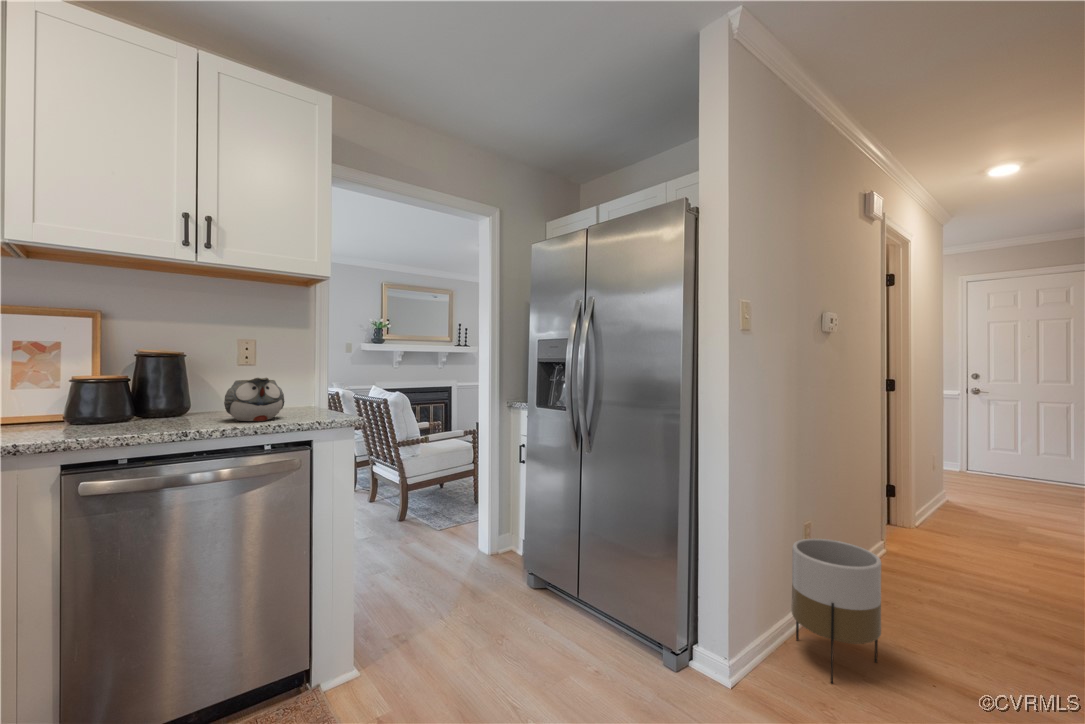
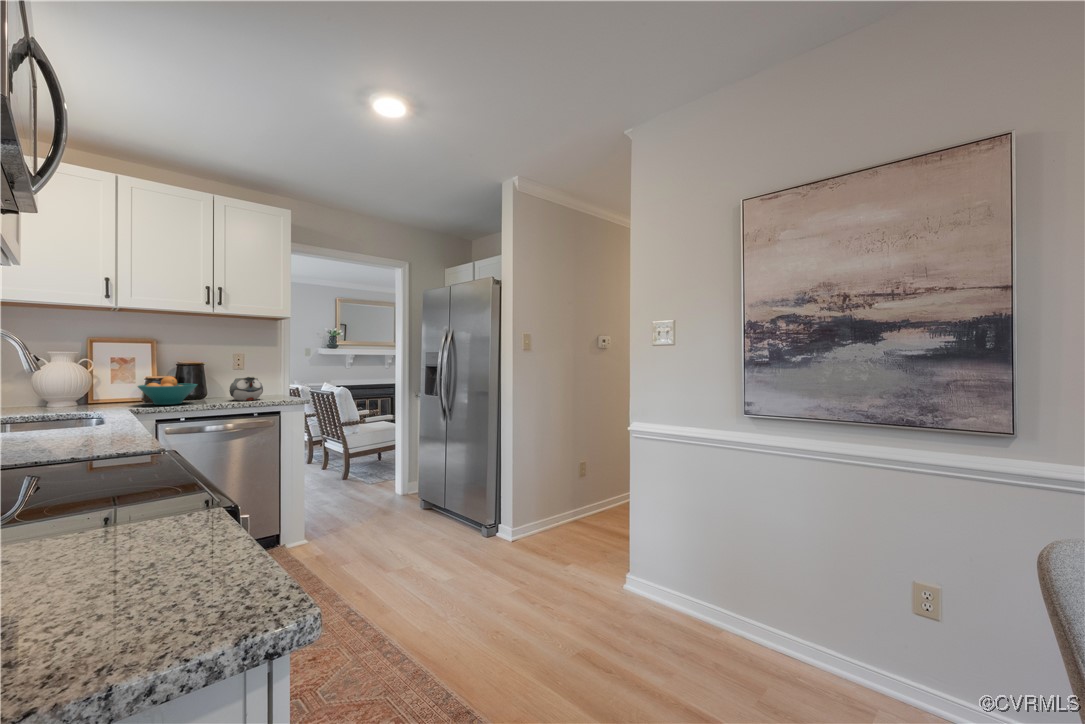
fruit bowl: none [38,376,163,432] -> present [138,376,197,405]
planter: present [791,539,882,683] -> none [560,468,604,541]

